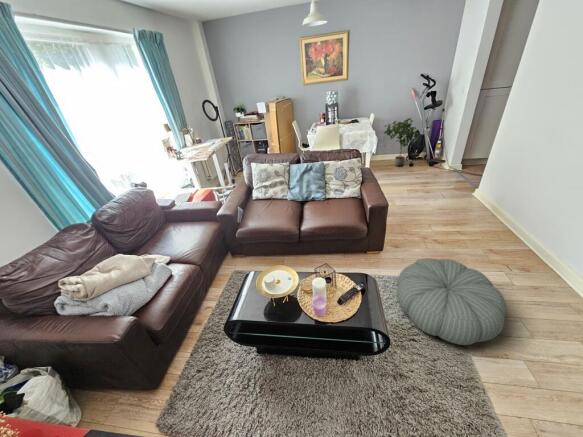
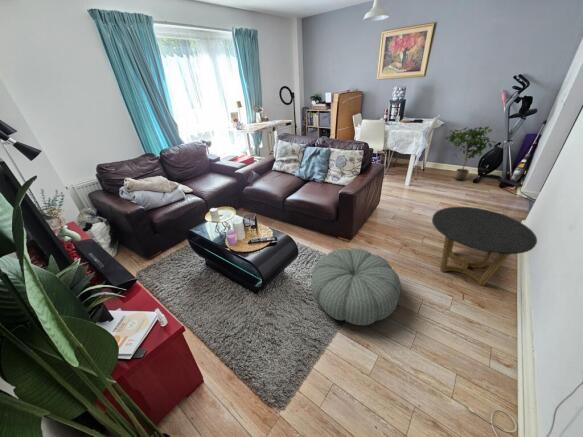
side table: none [453,188,549,252] -> present [432,207,537,285]

